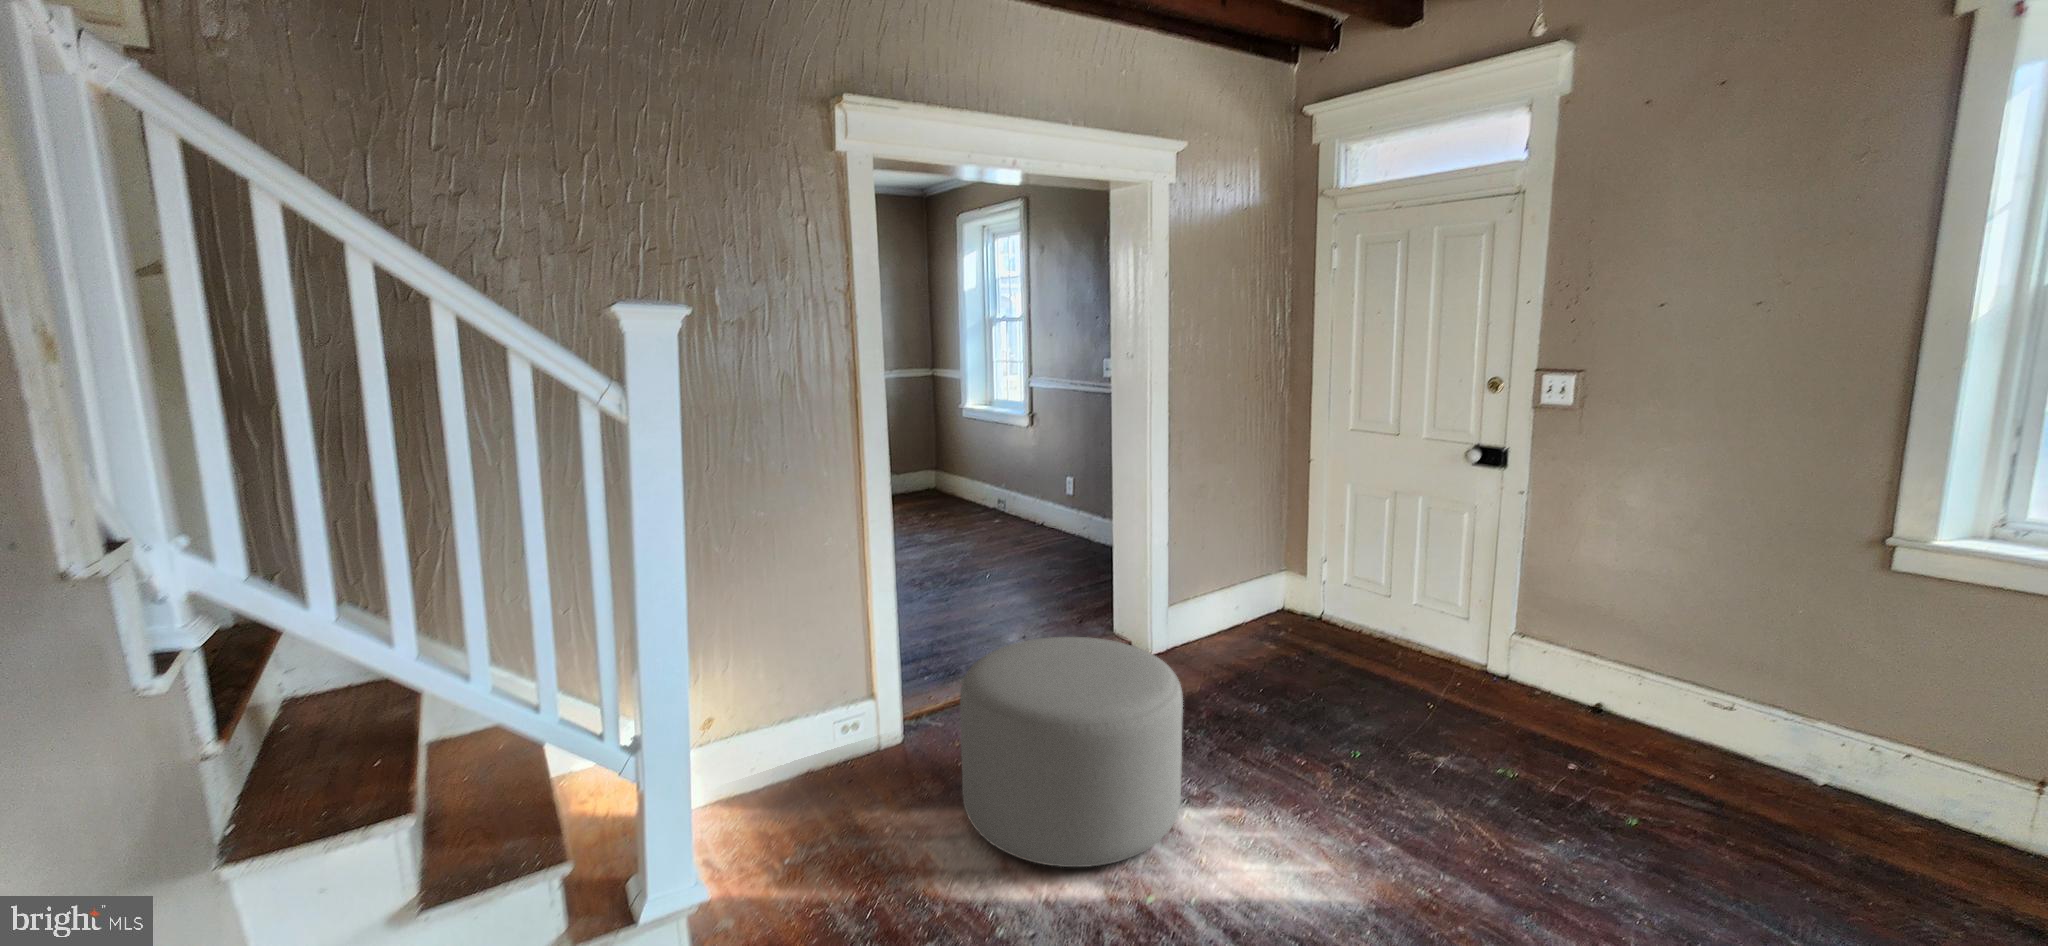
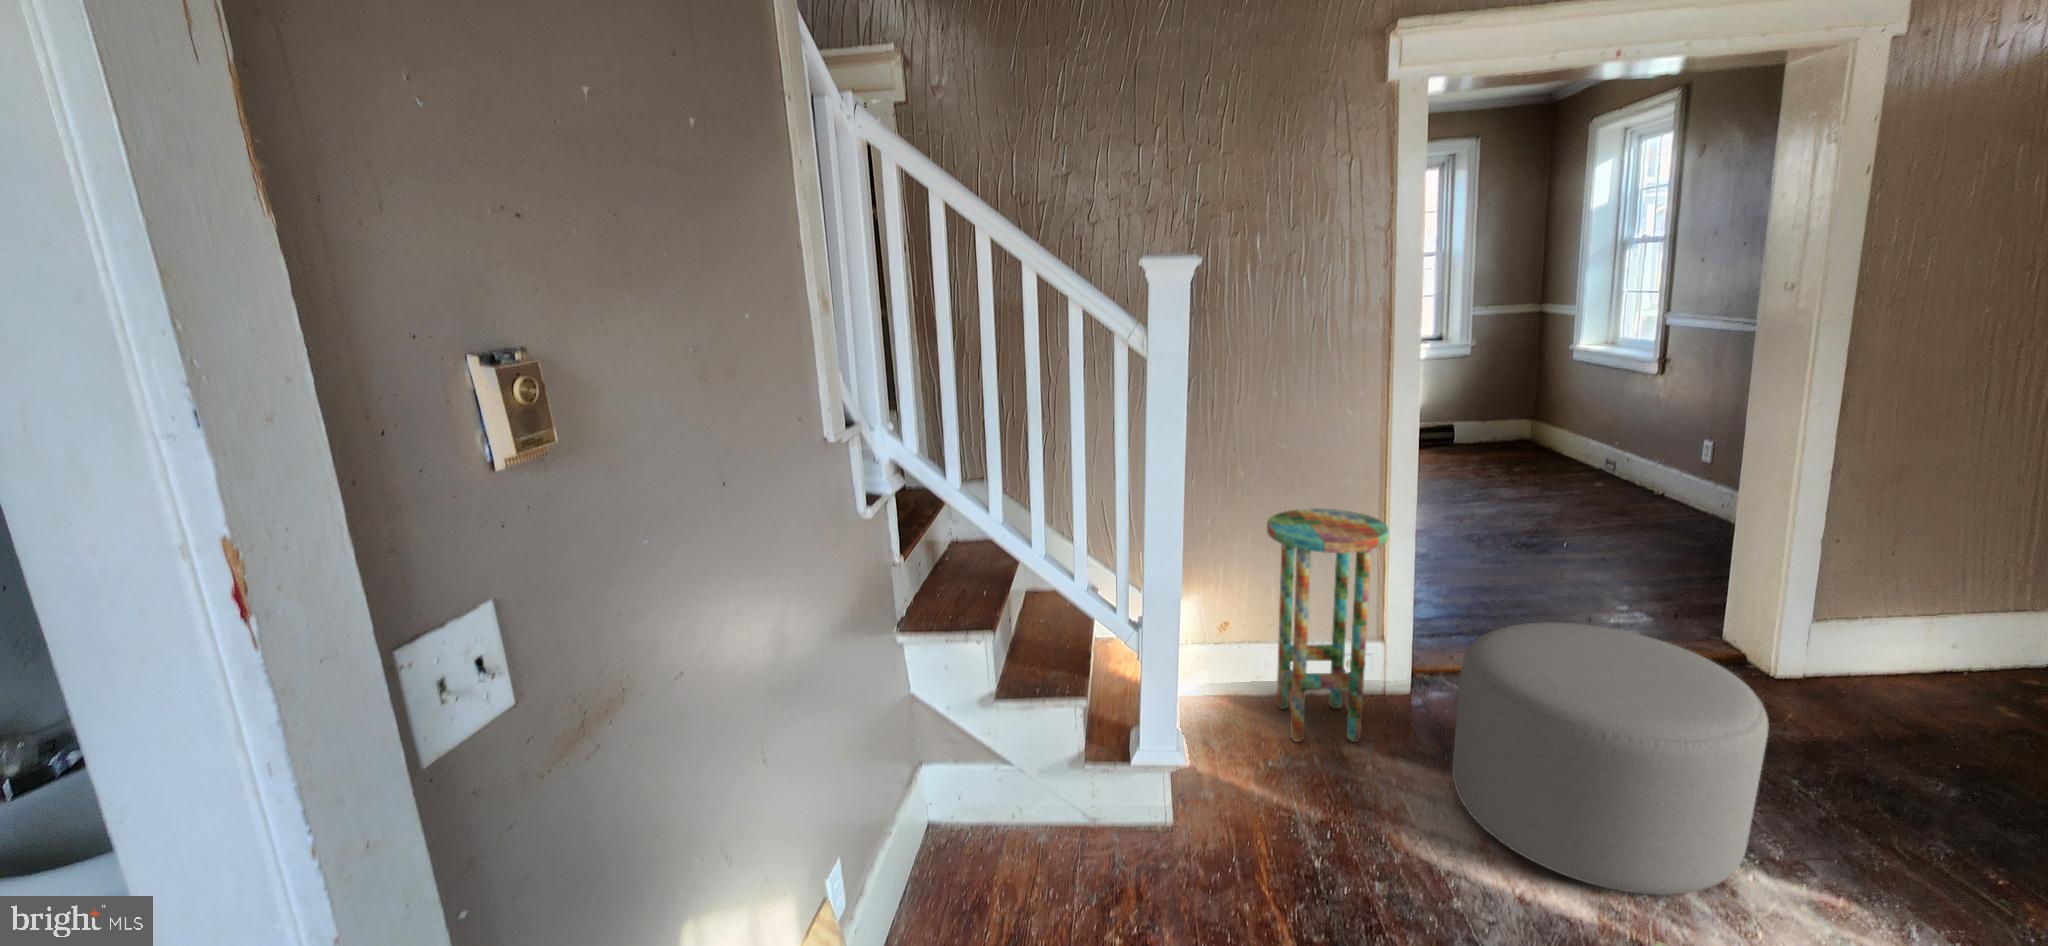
side table: none [752,570,876,828] -> present [1267,508,1389,742]

